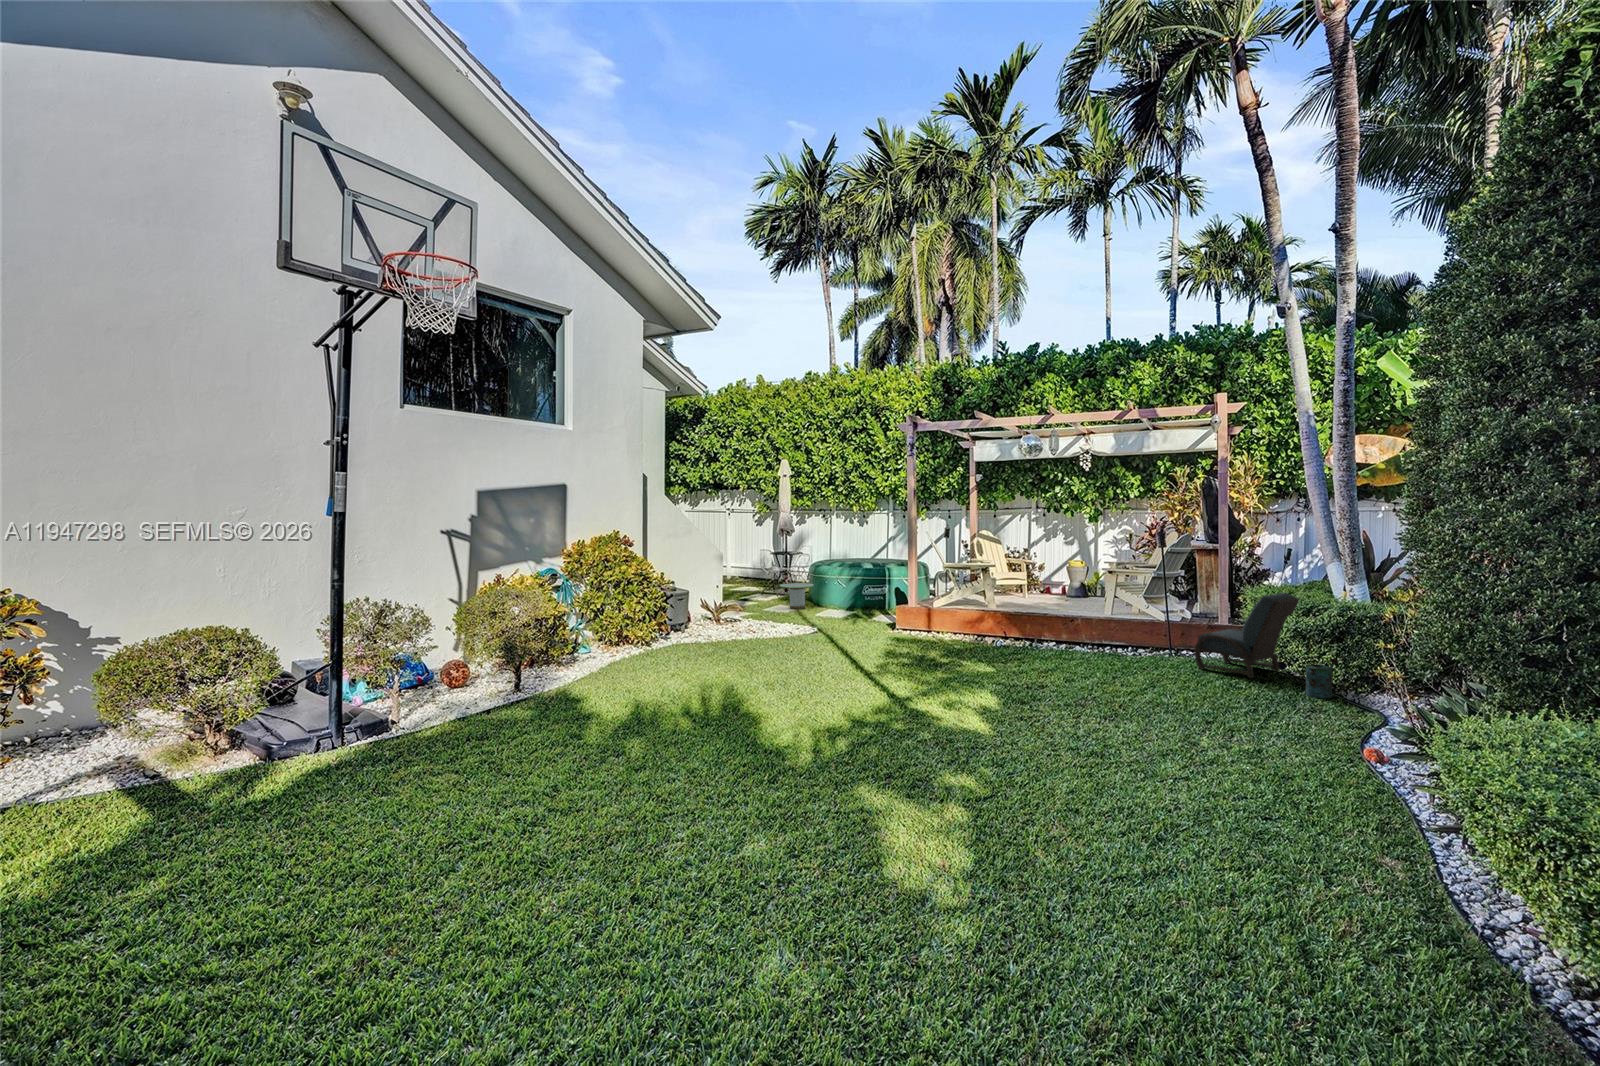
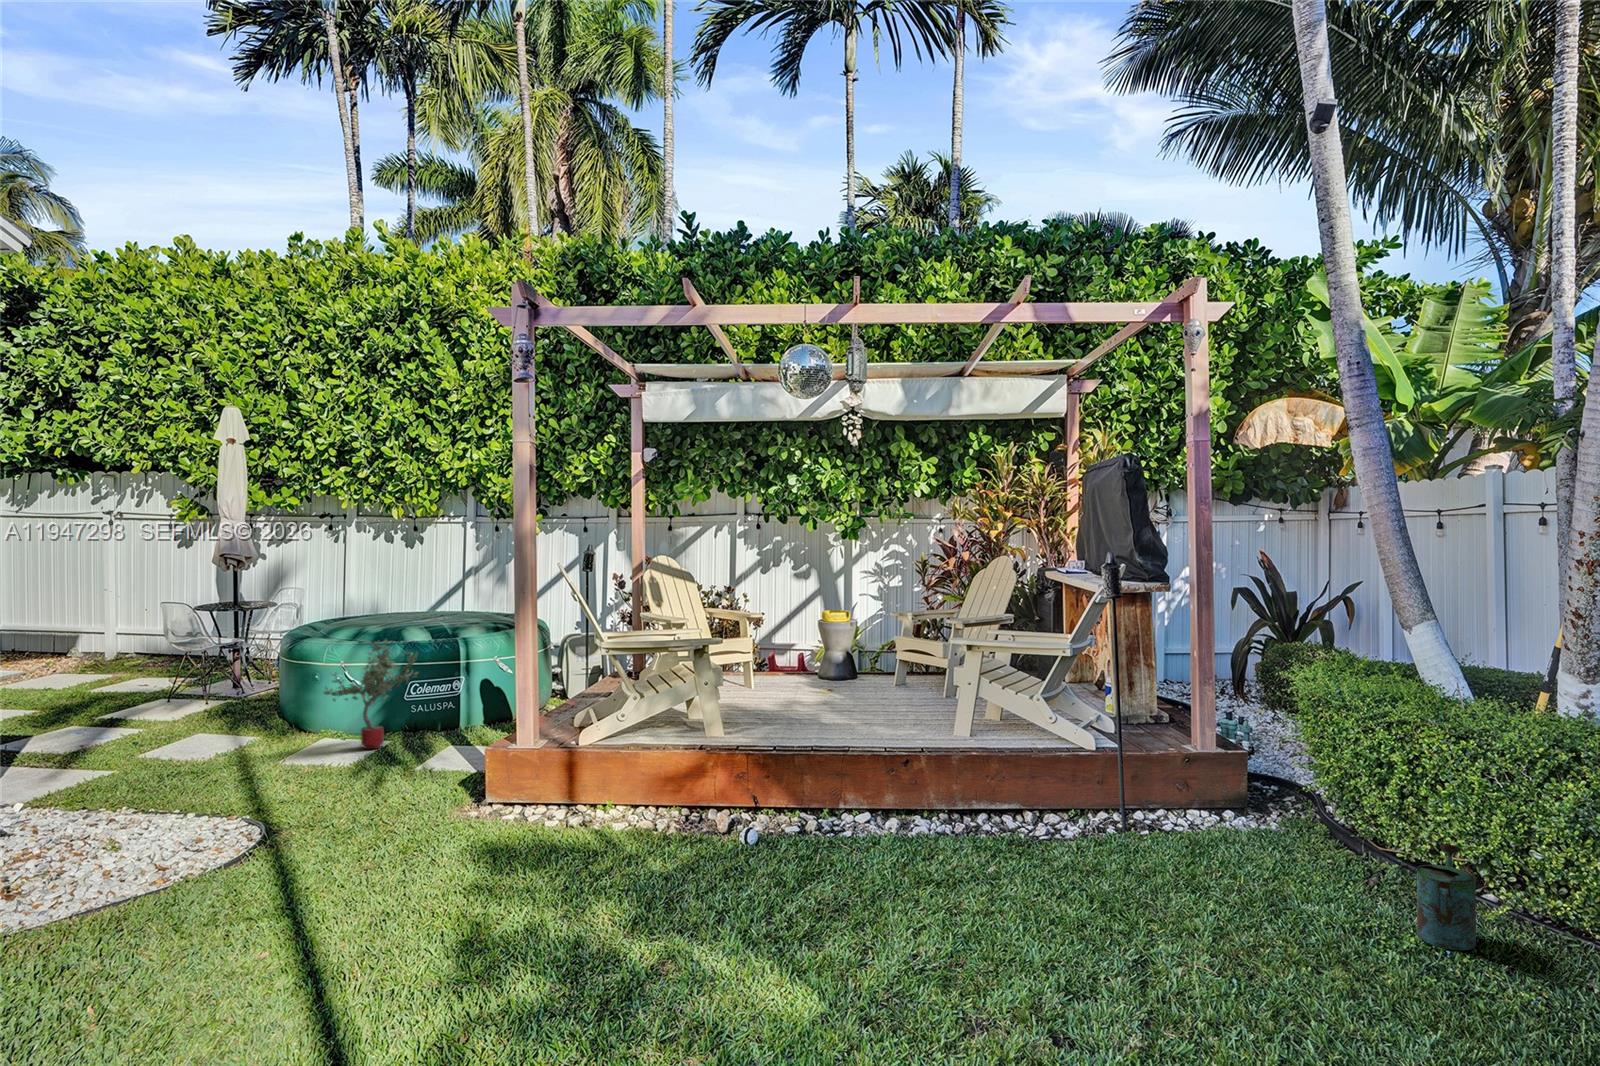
potted tree: none [834,566,873,614] -> present [324,639,418,749]
side table: present [780,583,814,609] -> none [187,681,279,746]
lounge chair: present [1194,593,1299,678] -> none [1138,690,1335,889]

